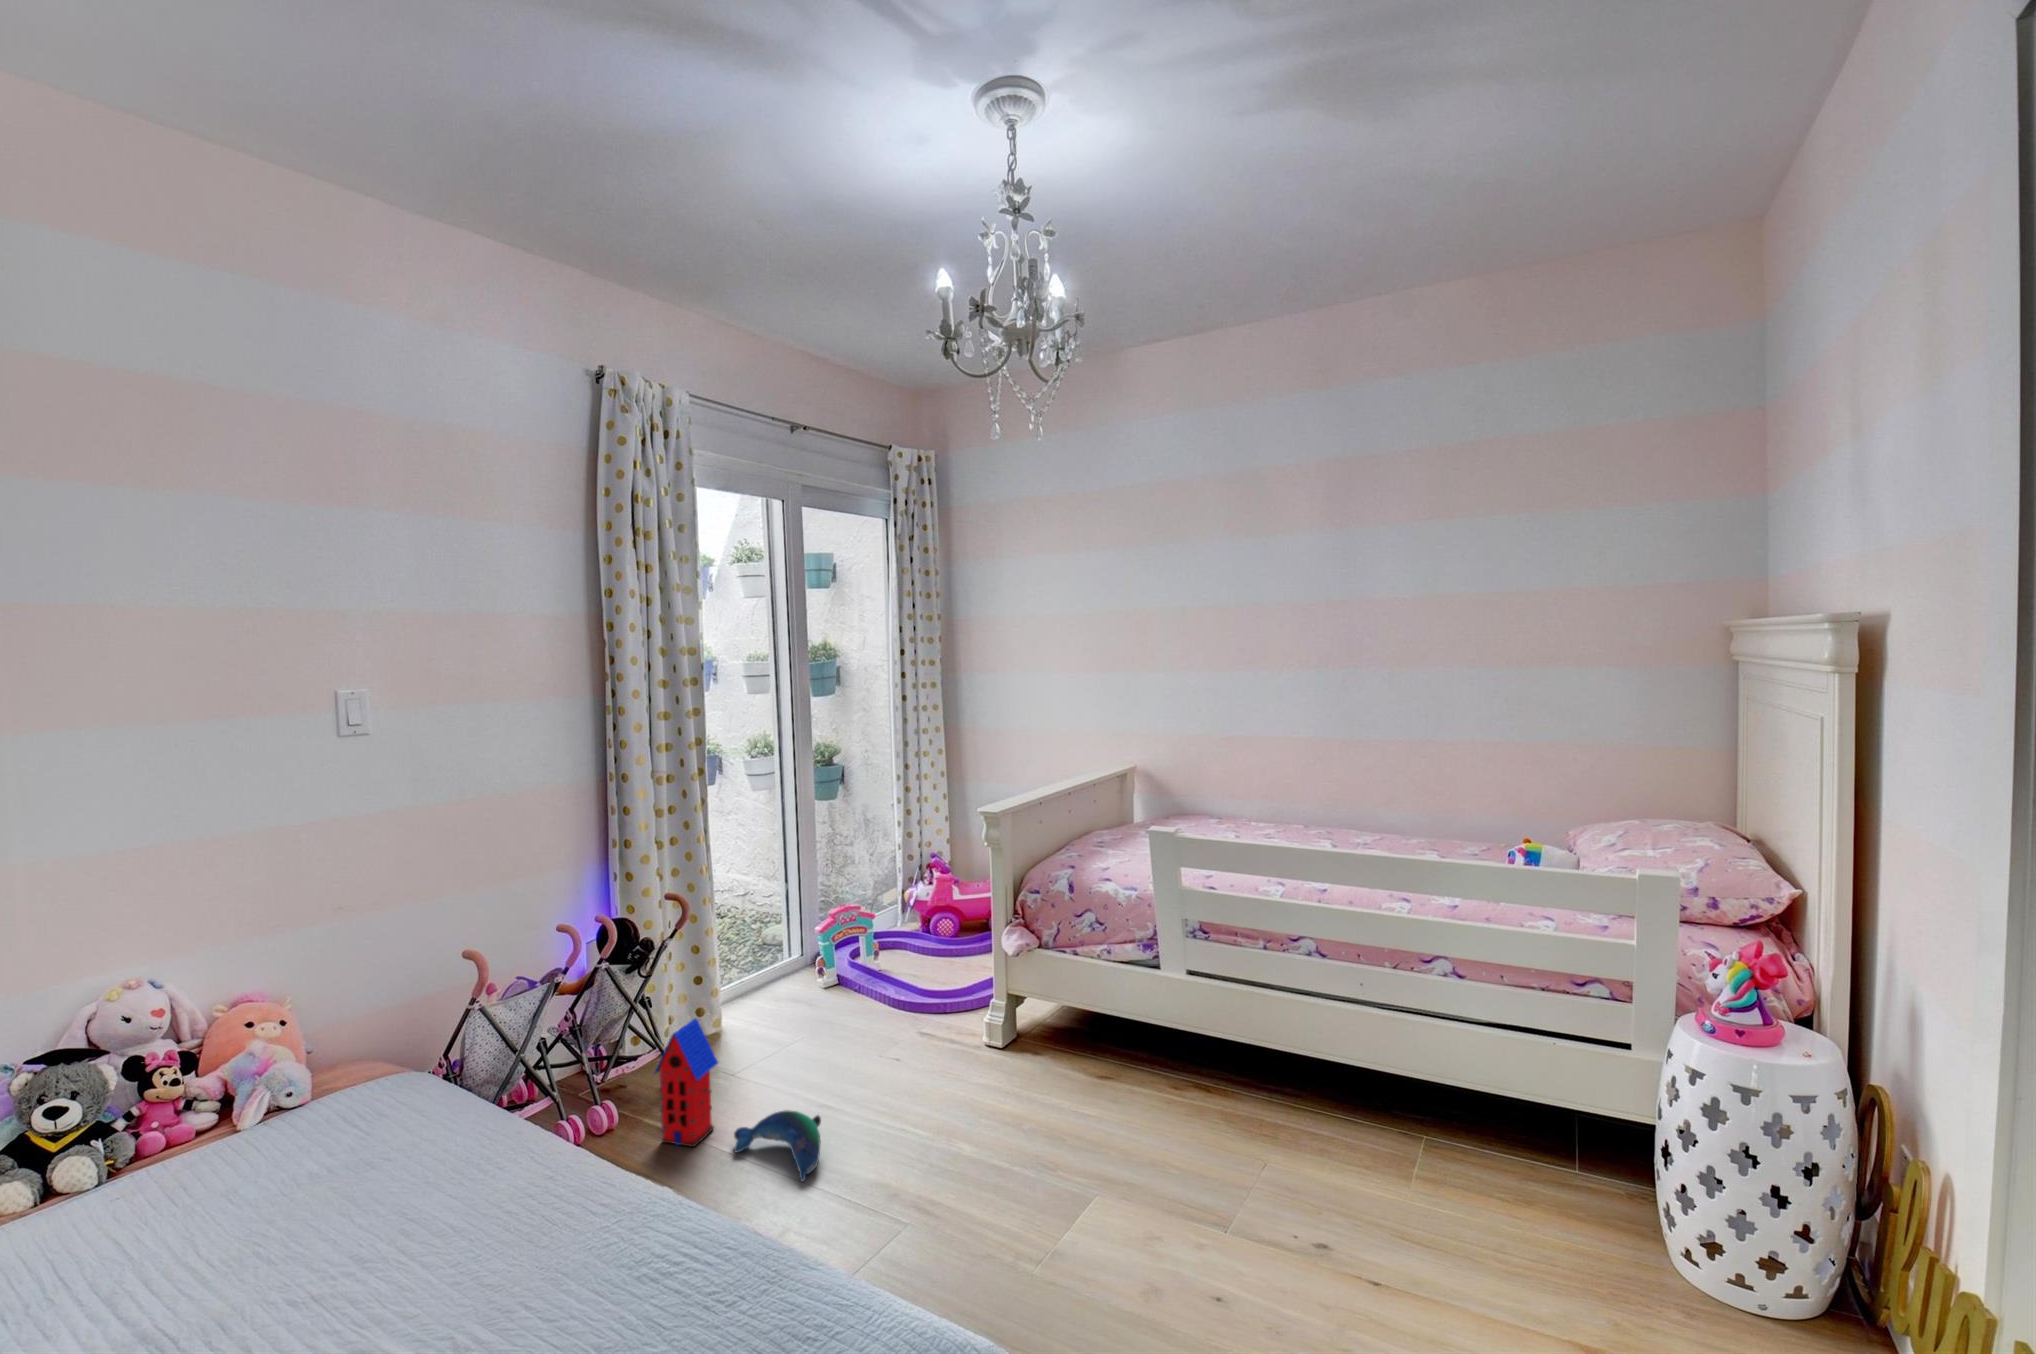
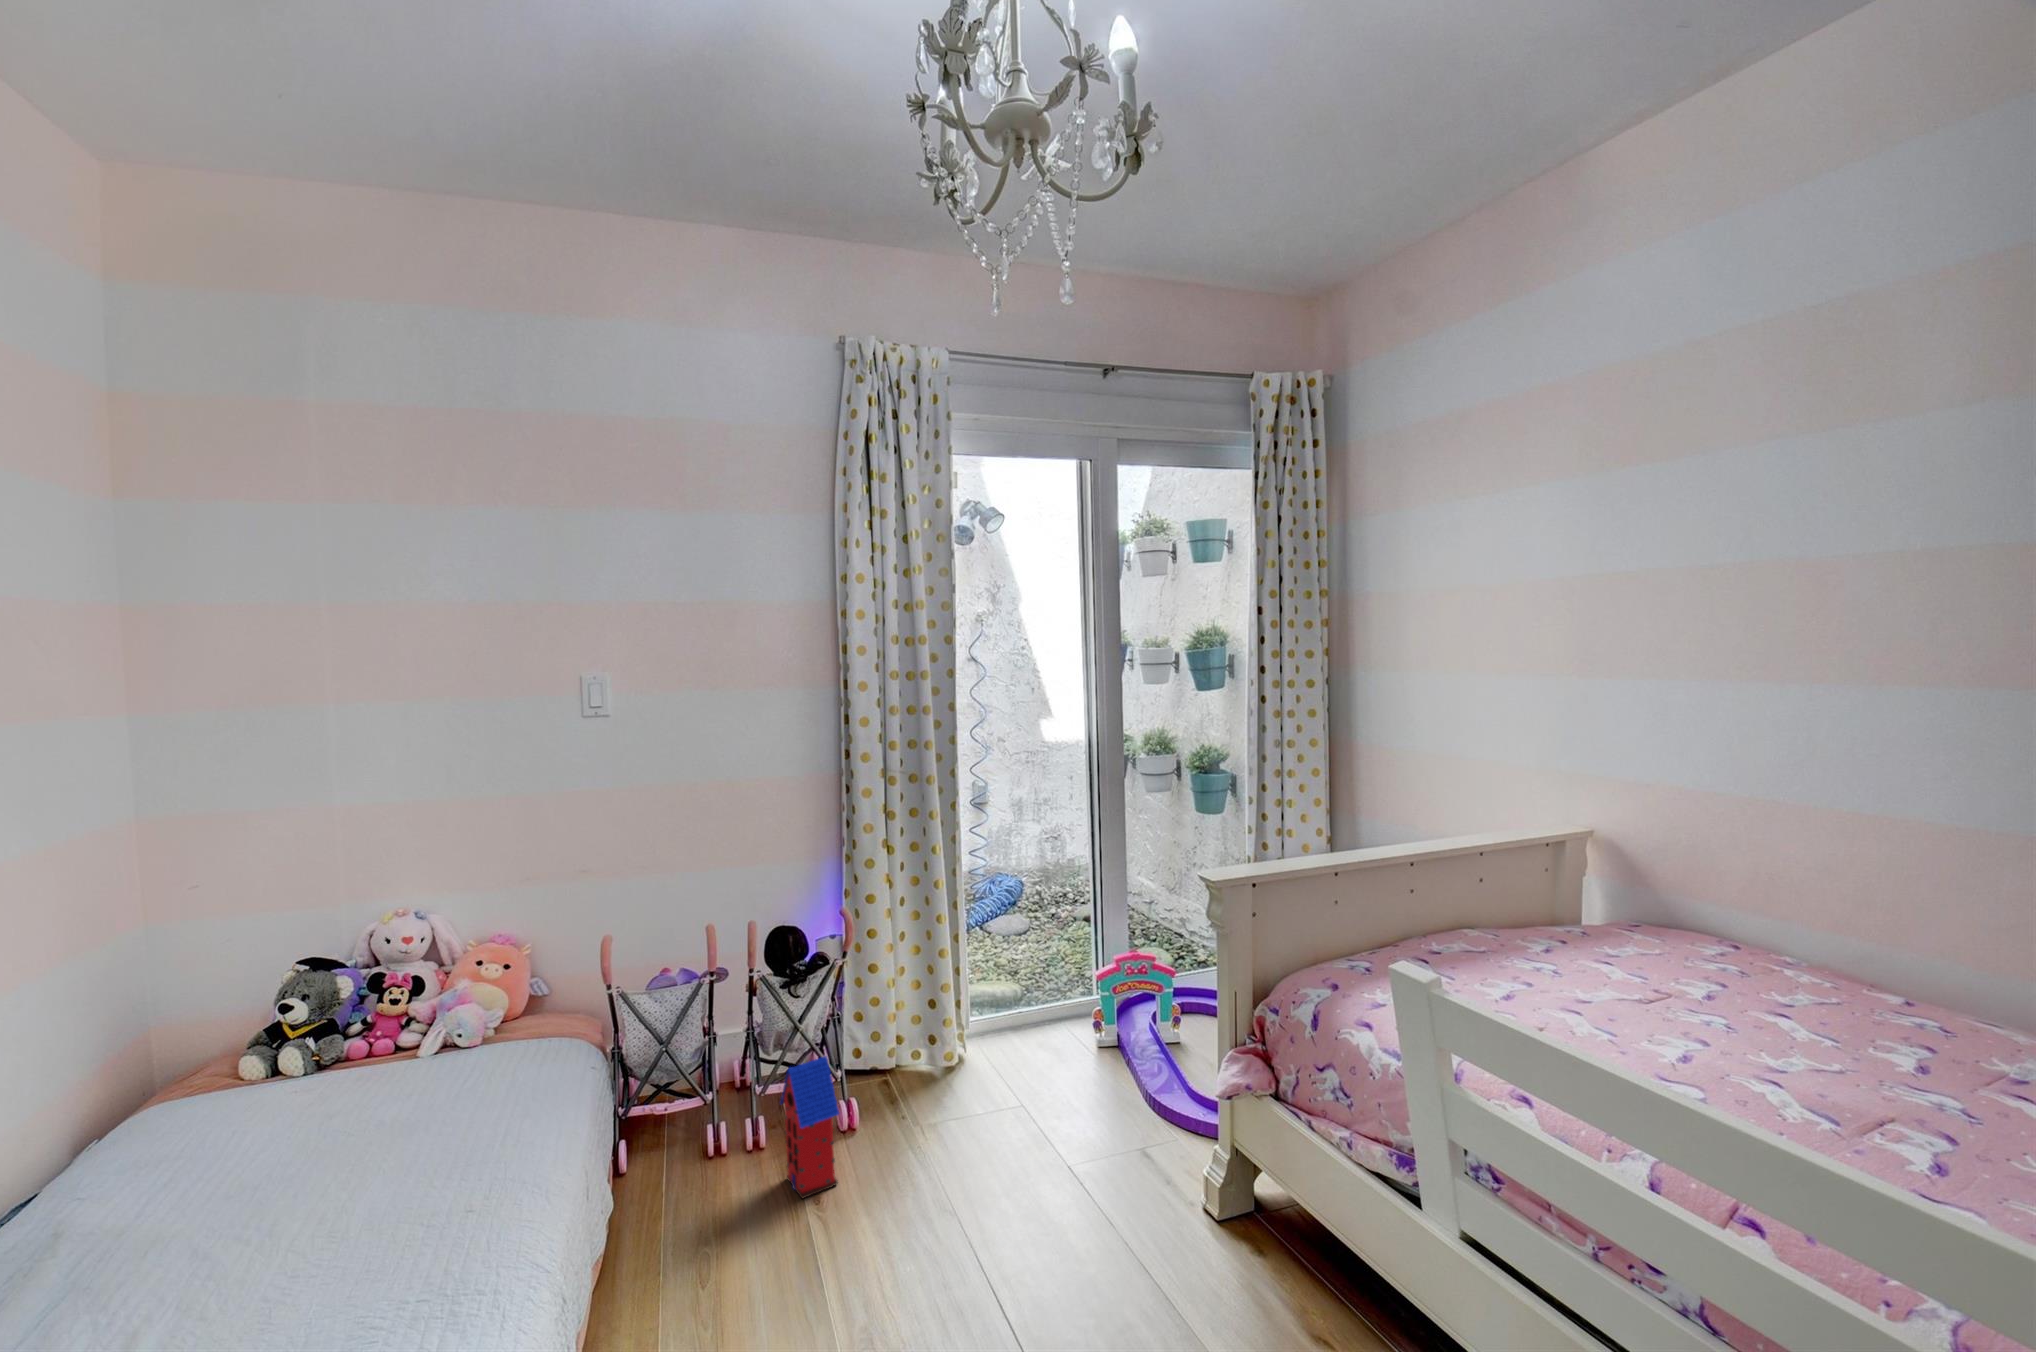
plush toy: present [734,1110,821,1181] -> none [819,1198,897,1304]

